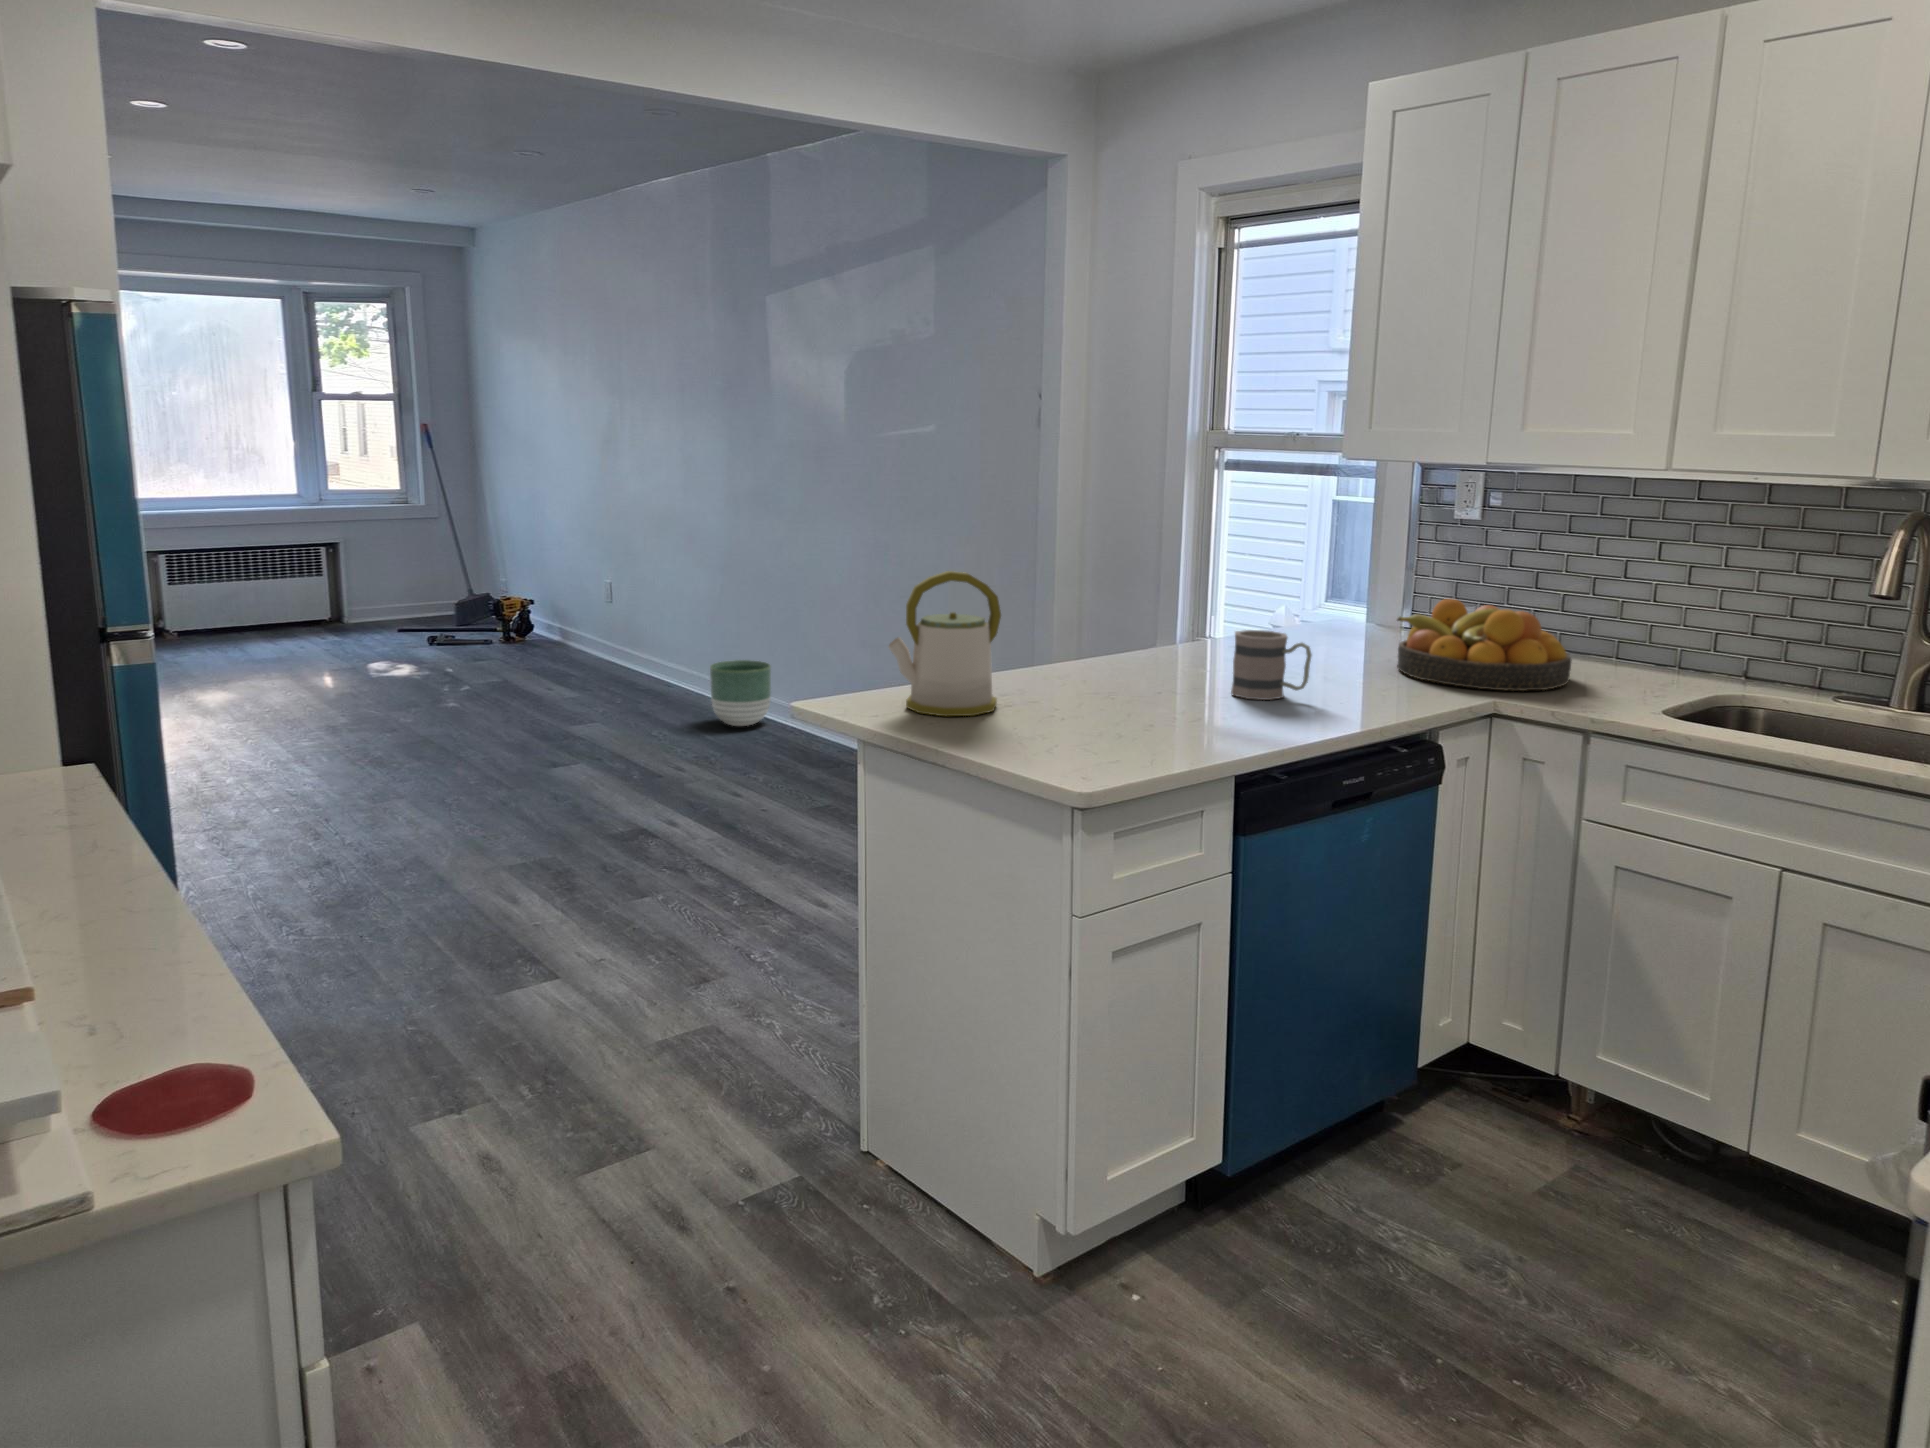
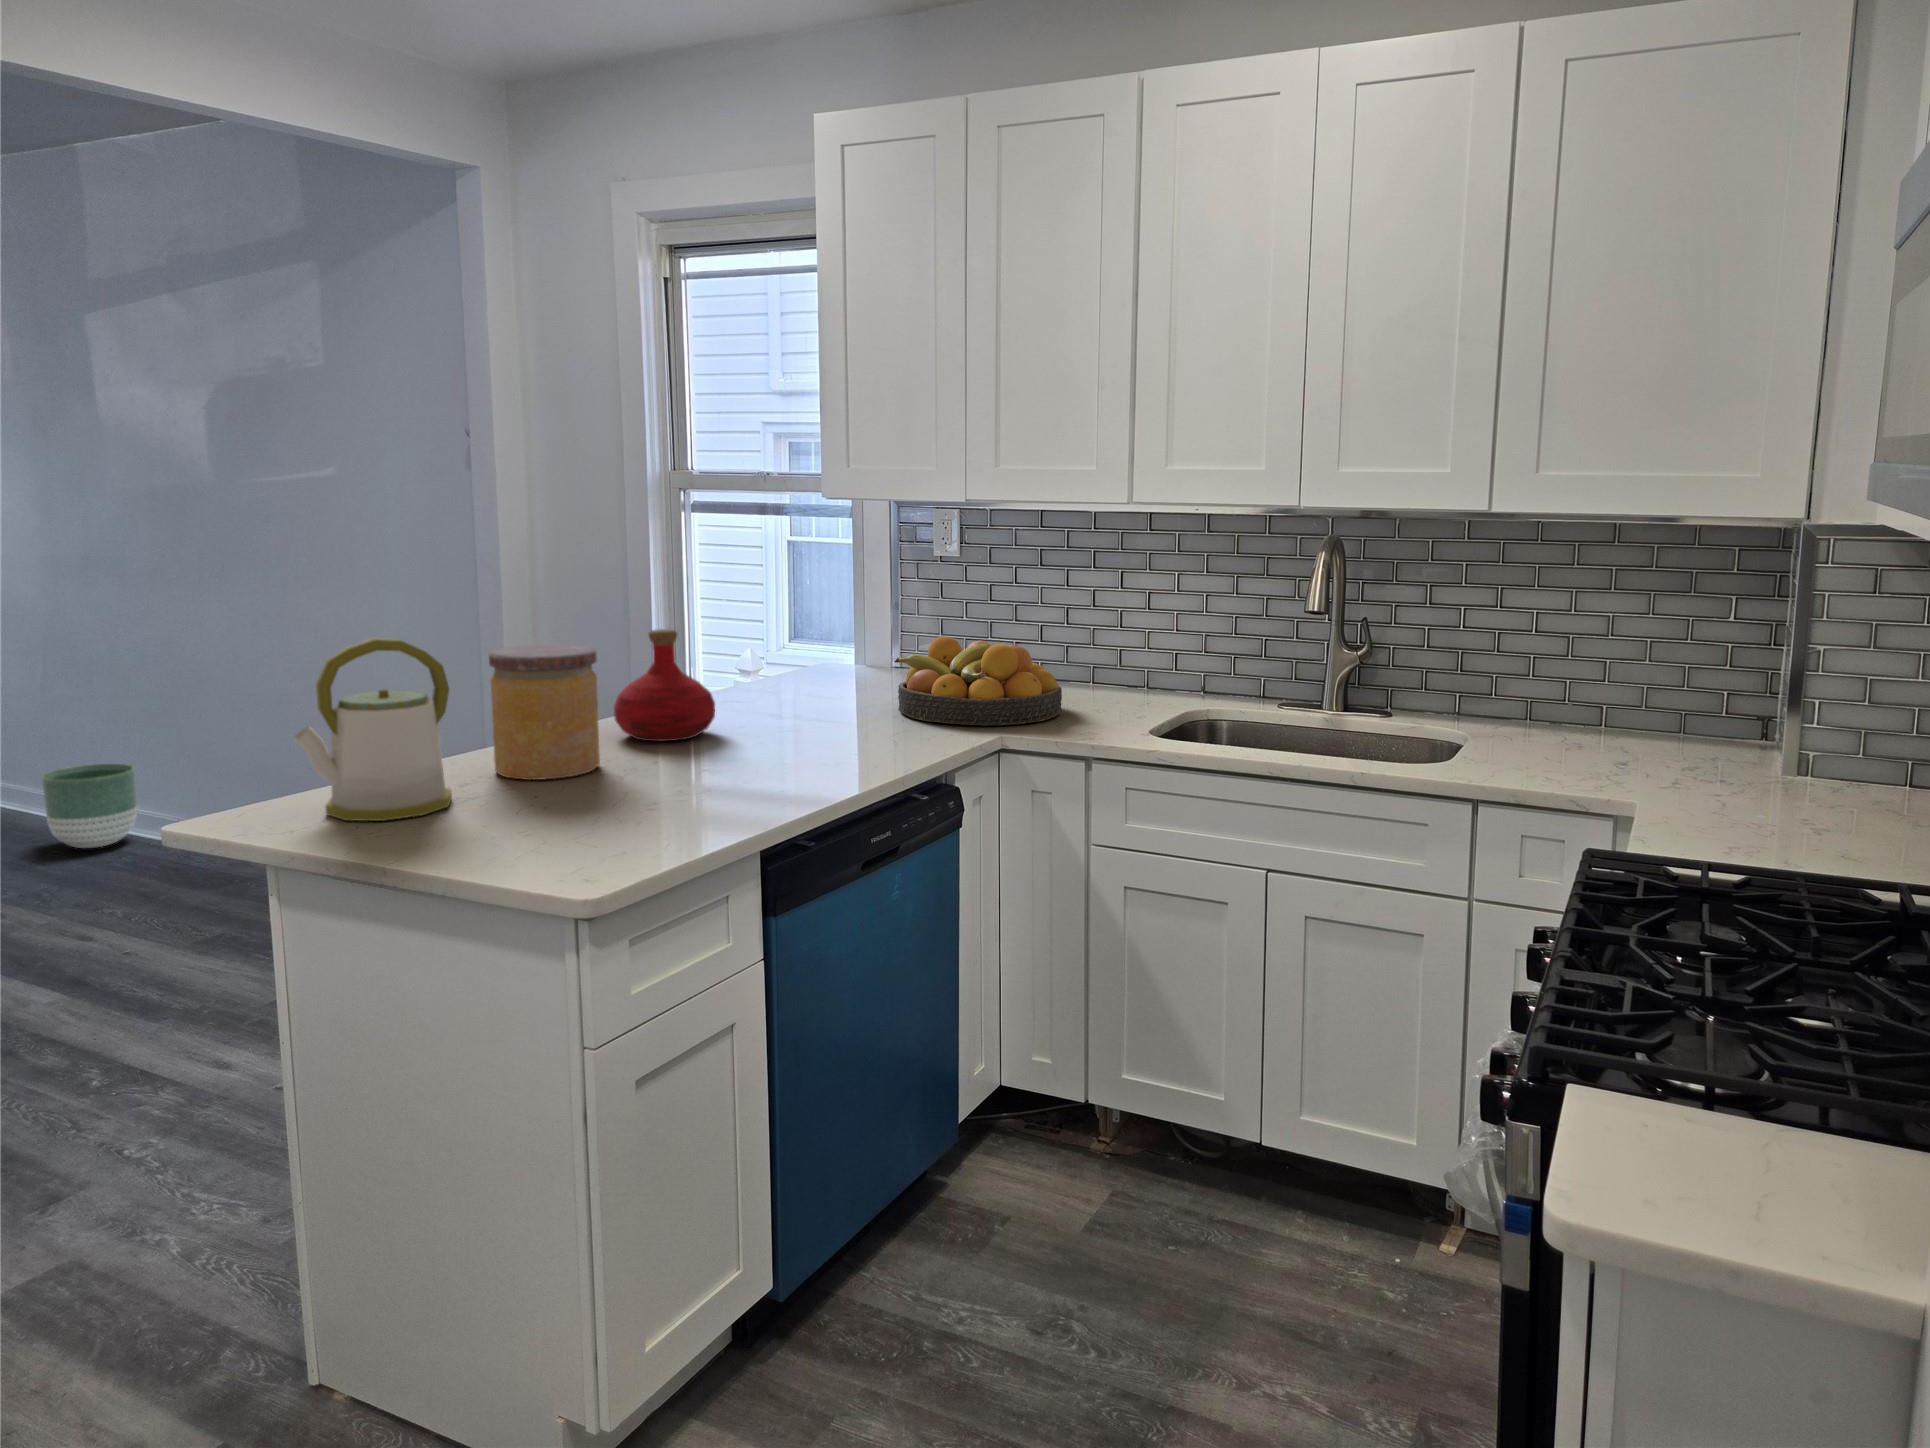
bottle: none [1132,576,1221,676] -> present [614,629,715,741]
jar: none [1032,584,1119,698] -> present [489,645,600,780]
mug: present [1231,630,1312,700] -> none [732,683,819,760]

